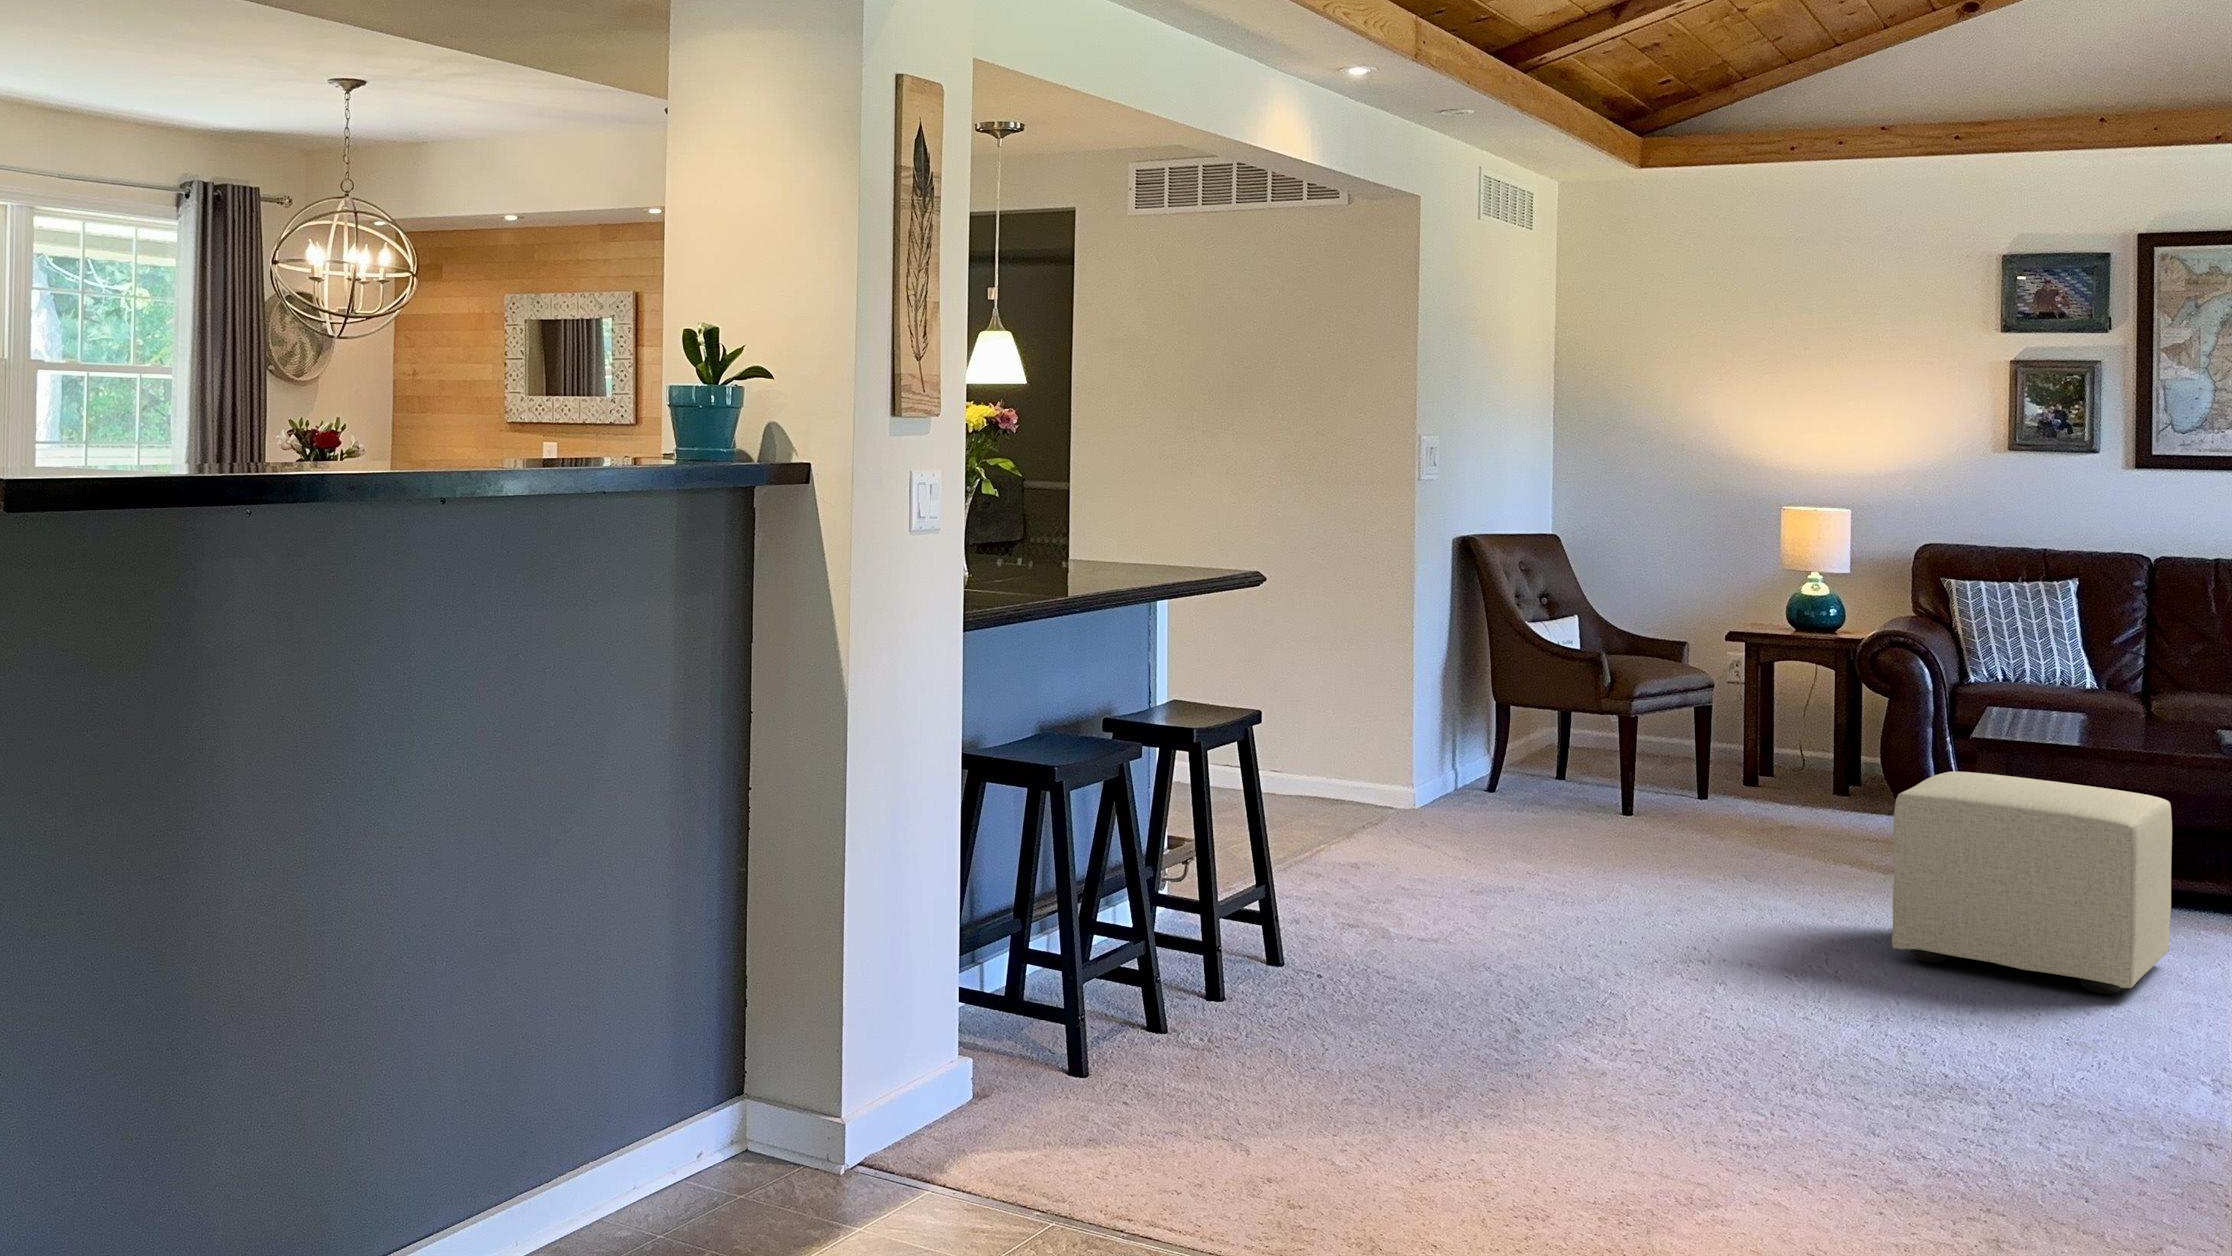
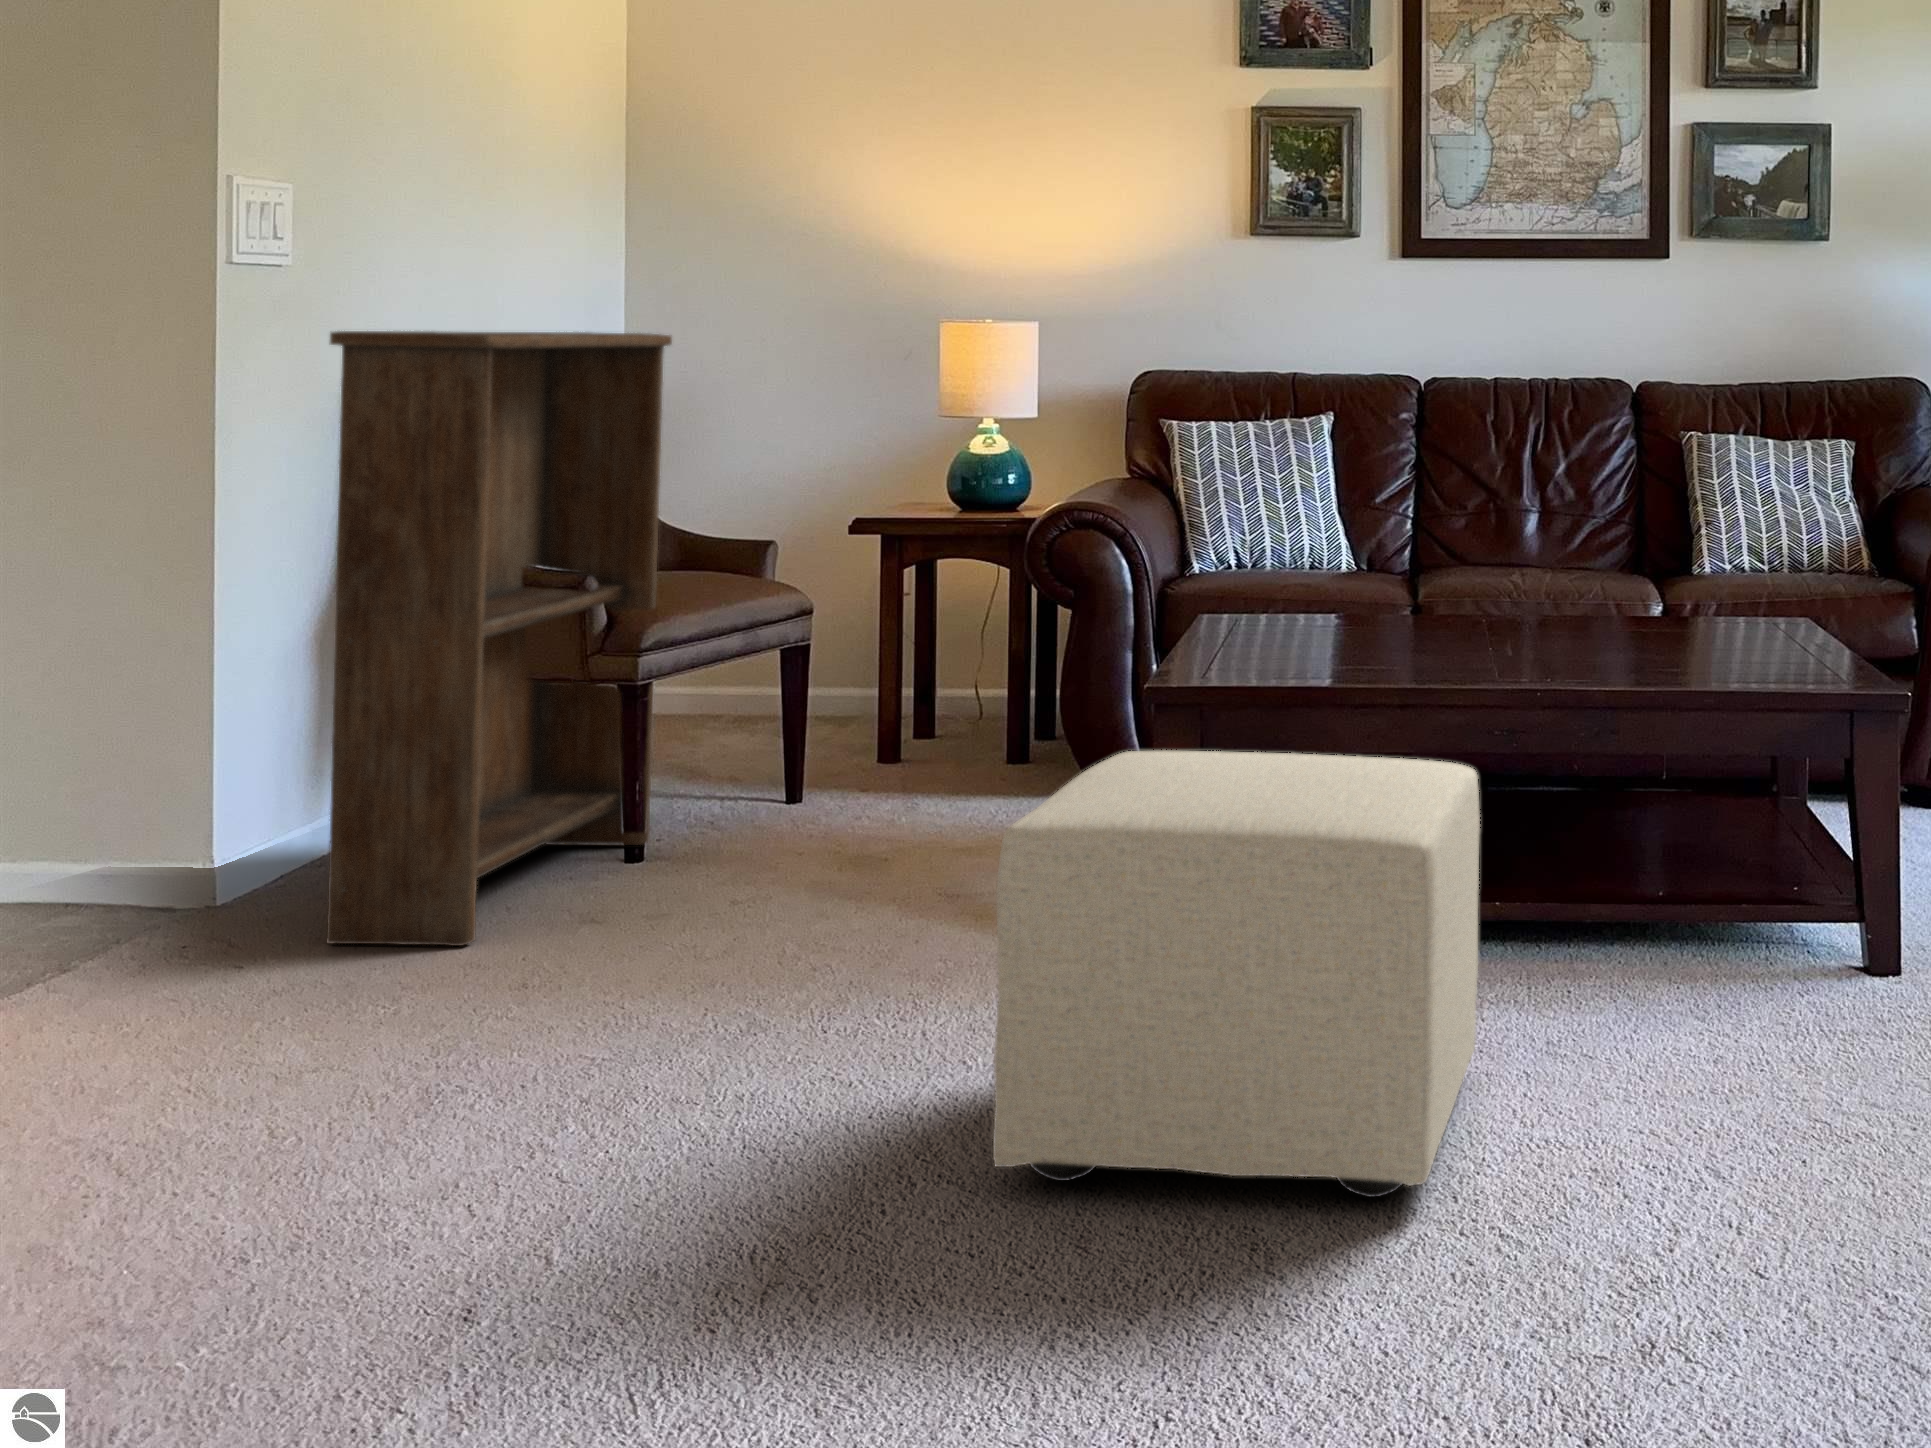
bookshelf: none [1491,520,1638,837] -> present [327,331,672,946]

